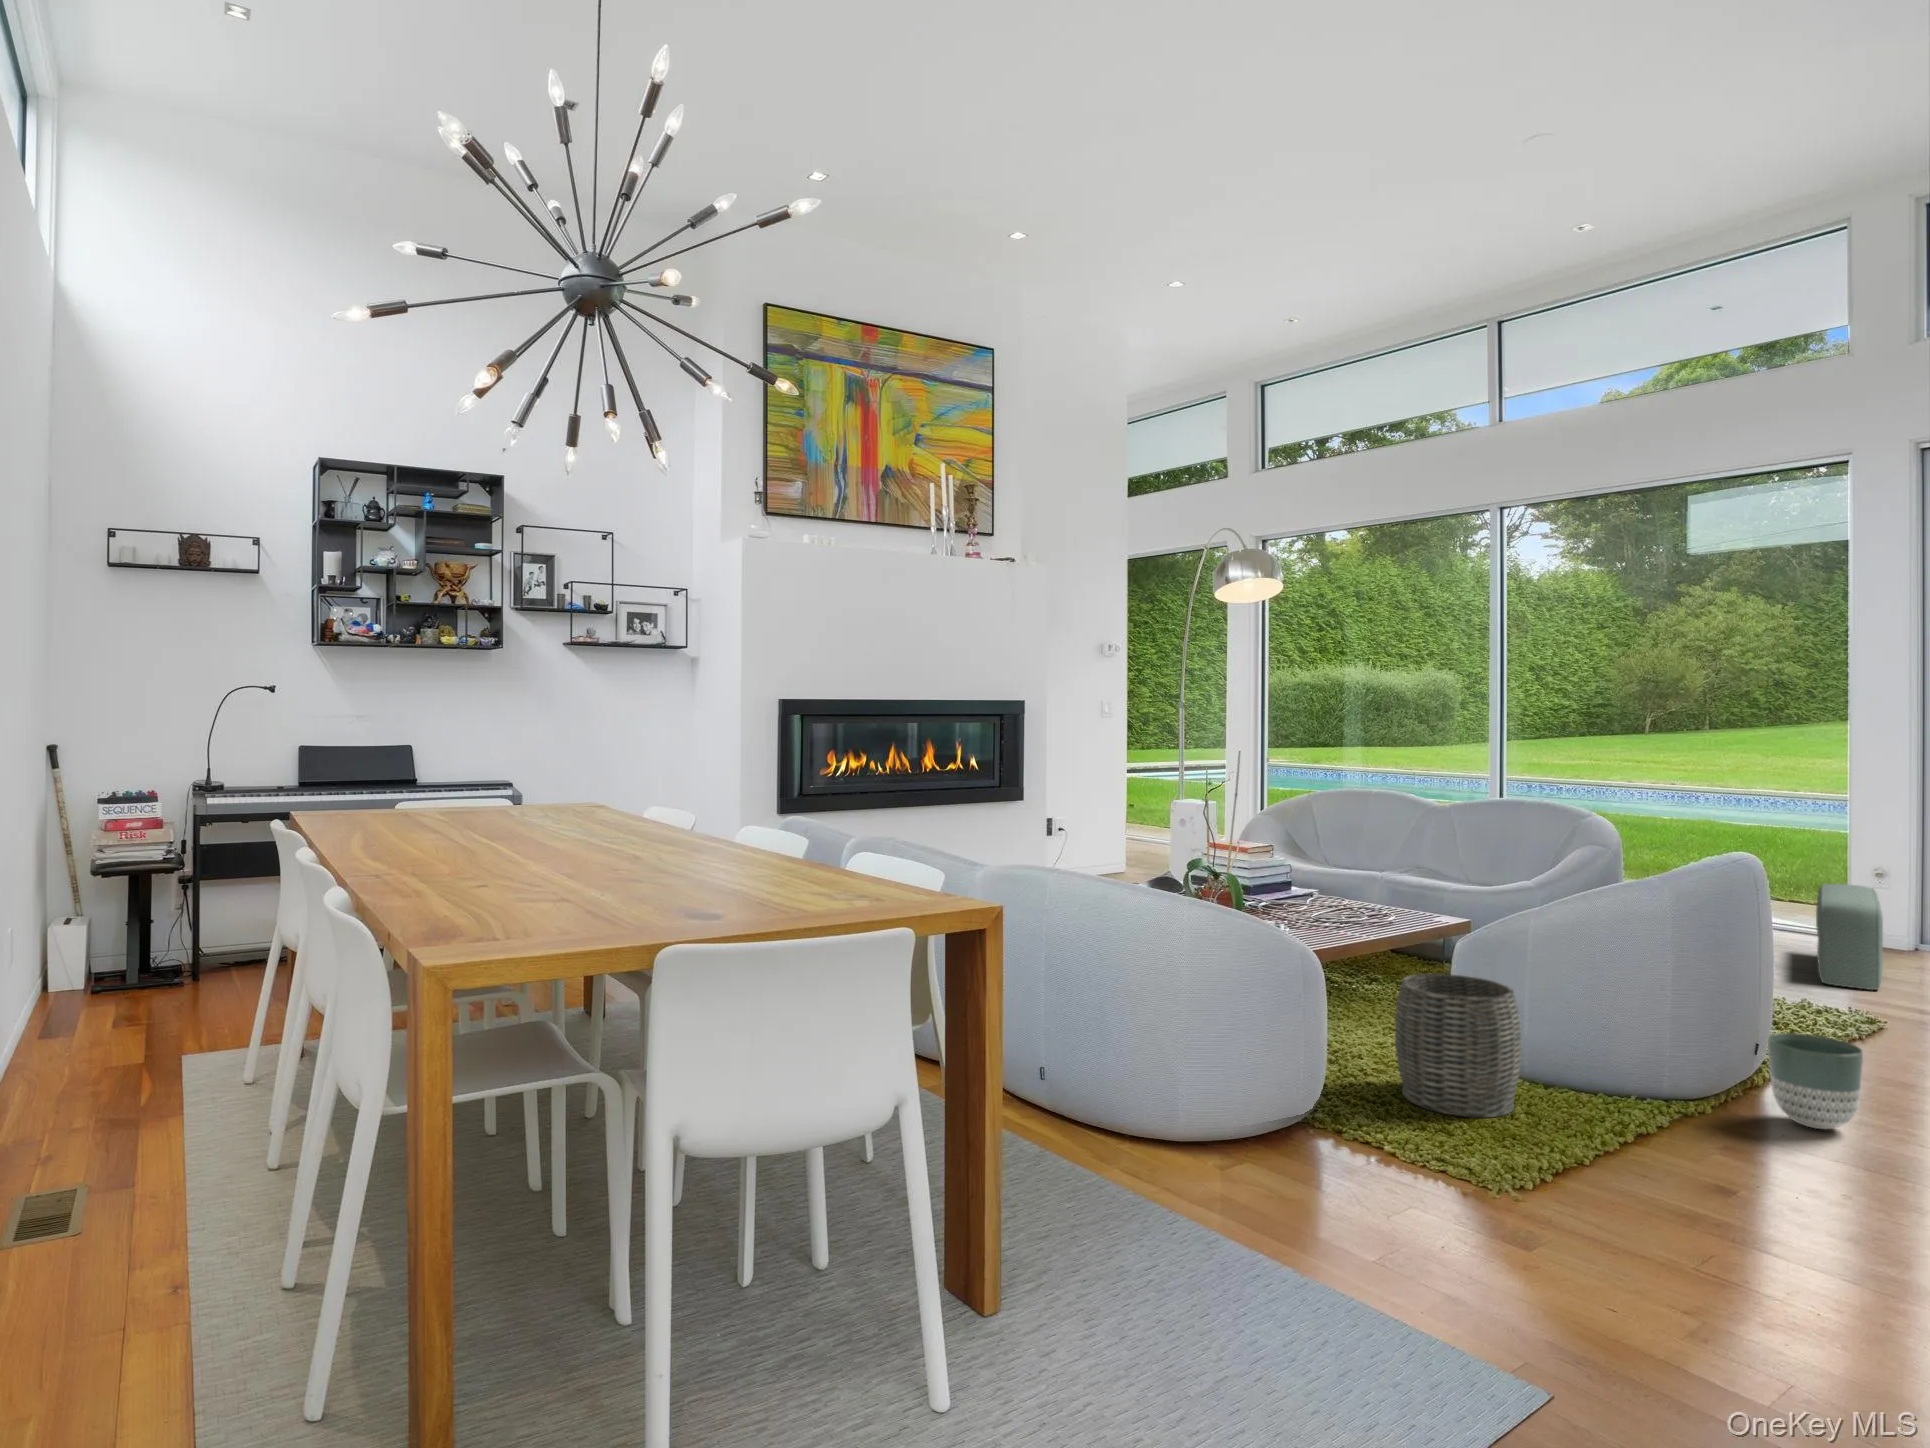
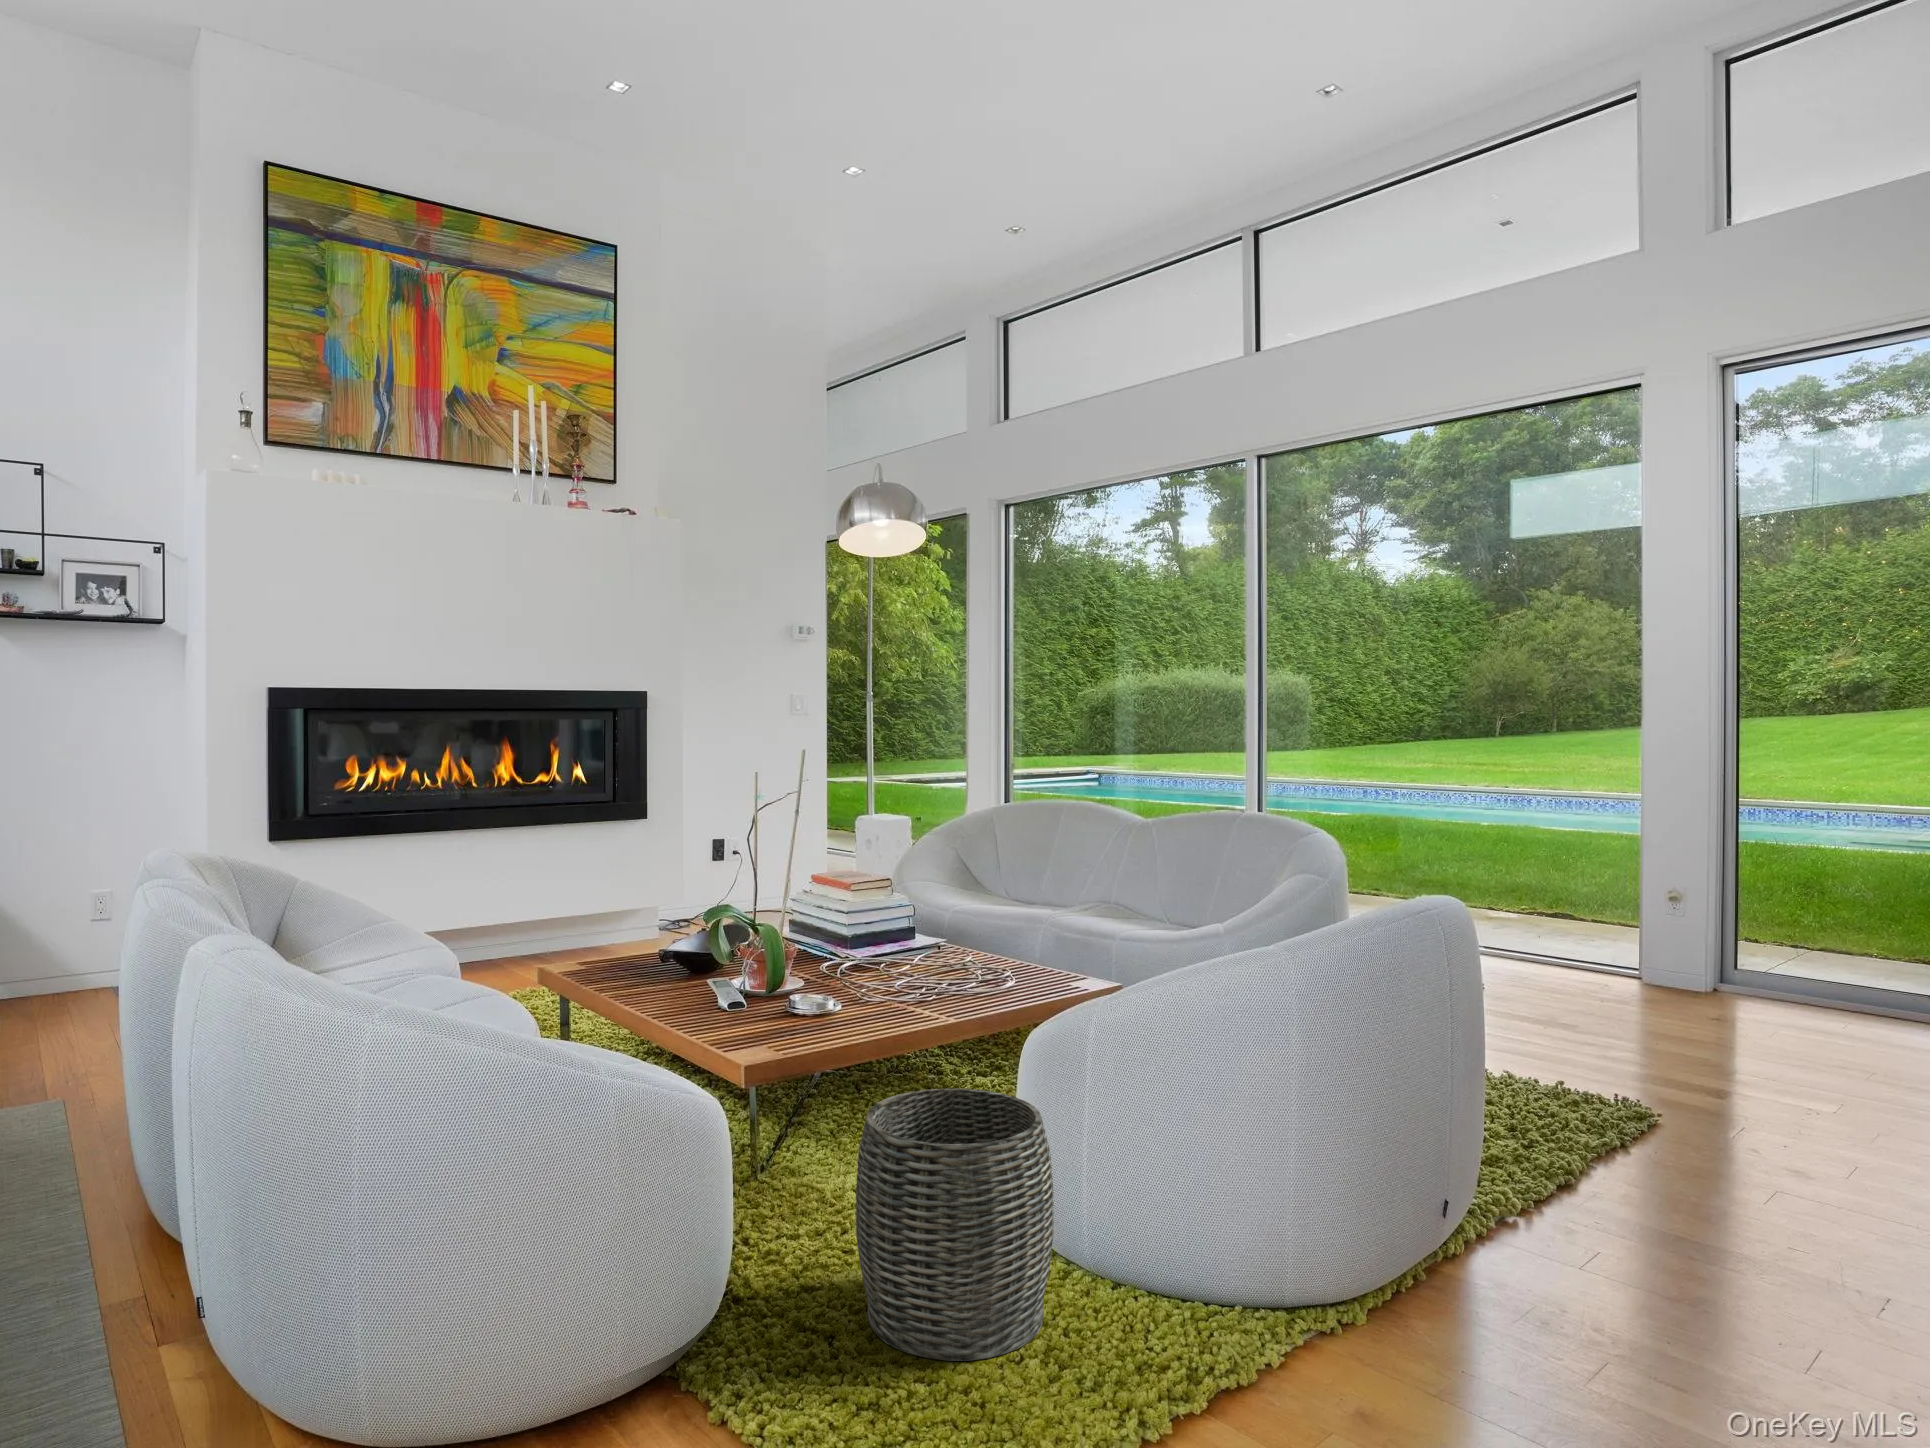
pouf: present [1816,884,1883,990] -> none [1583,910,1664,1055]
planter: present [1768,1033,1863,1130] -> none [1451,1181,1598,1360]

